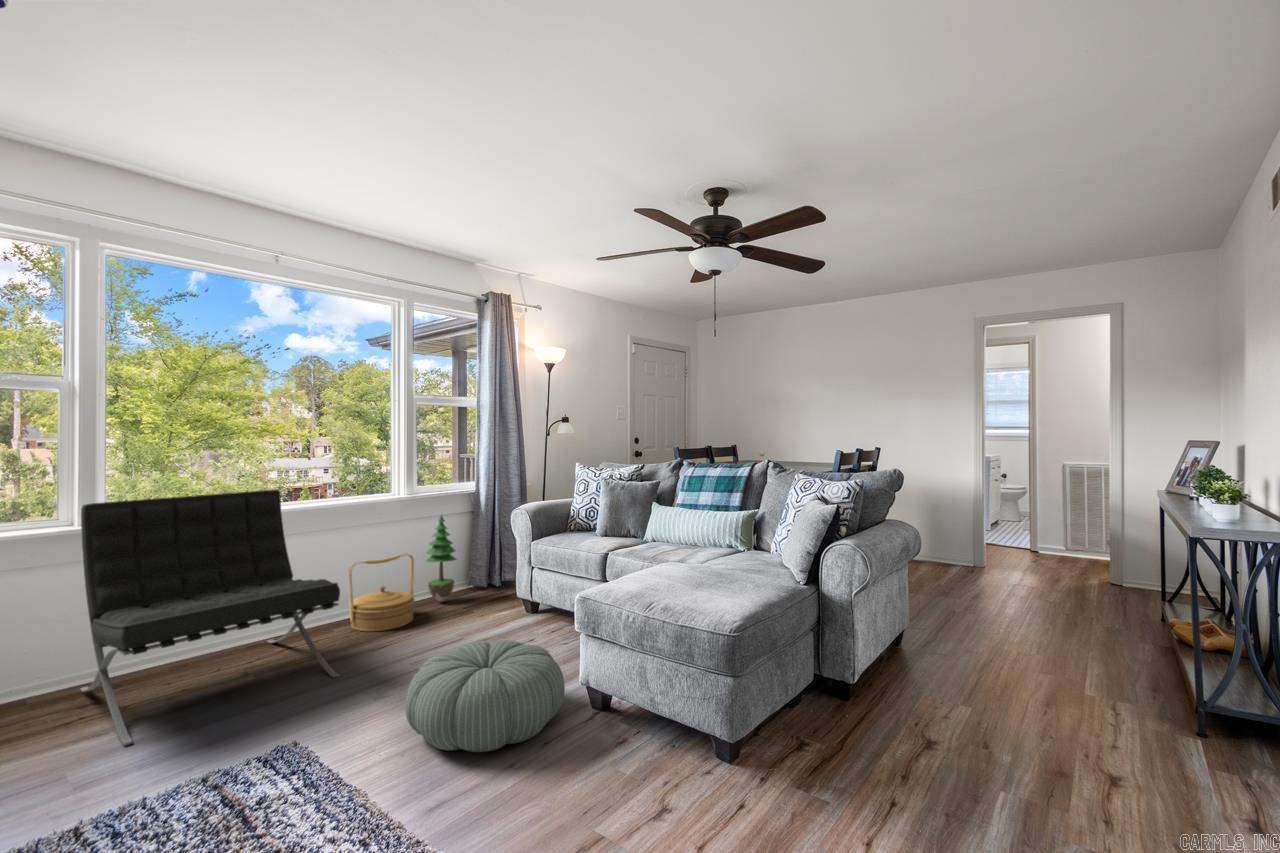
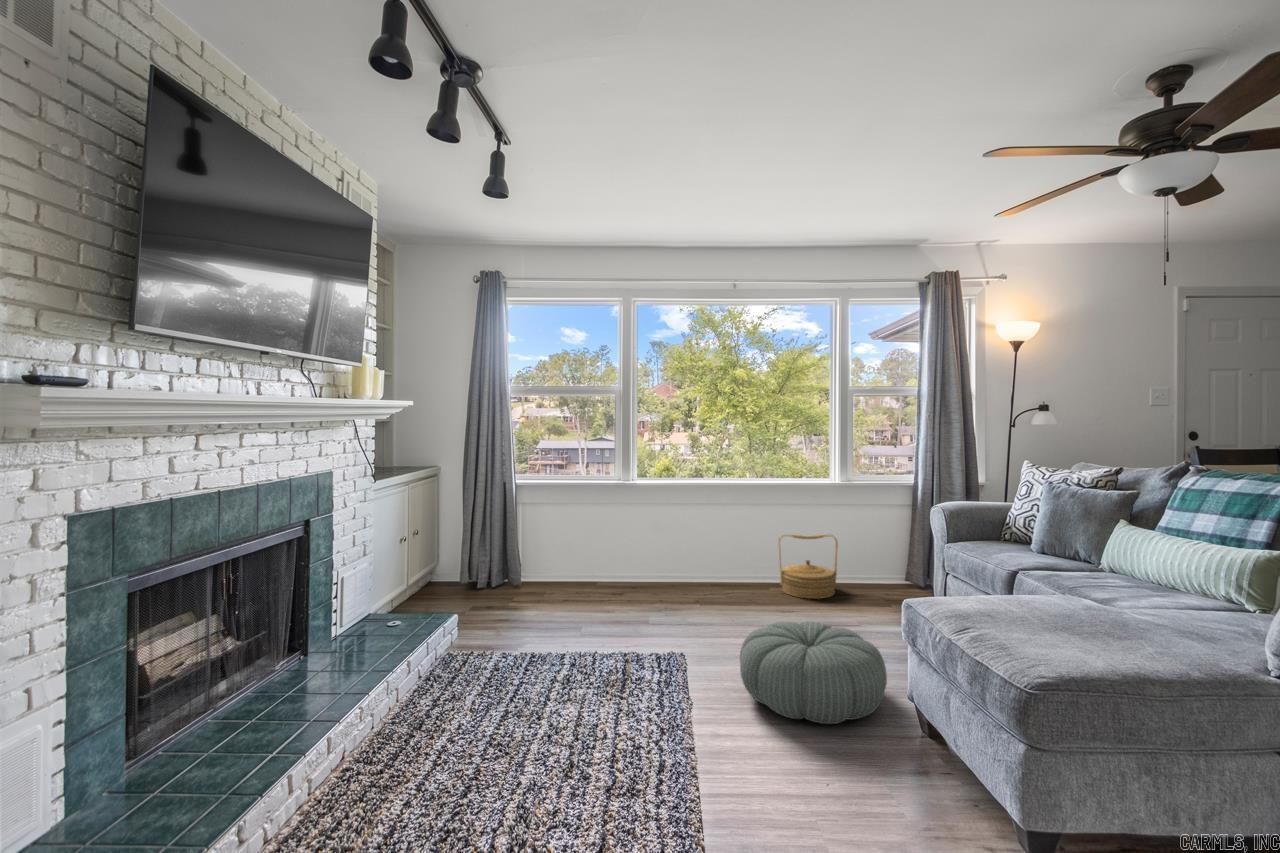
lounge chair: present [81,490,340,746] -> none [609,468,744,621]
potted tree: present [426,515,456,602] -> none [853,503,886,588]

